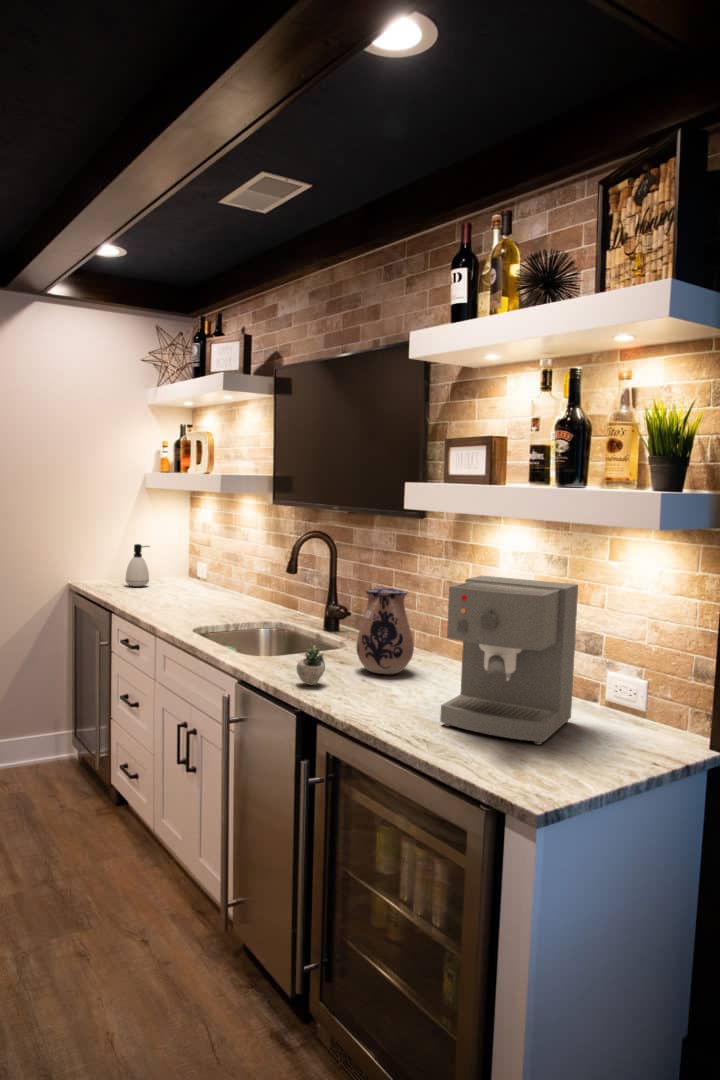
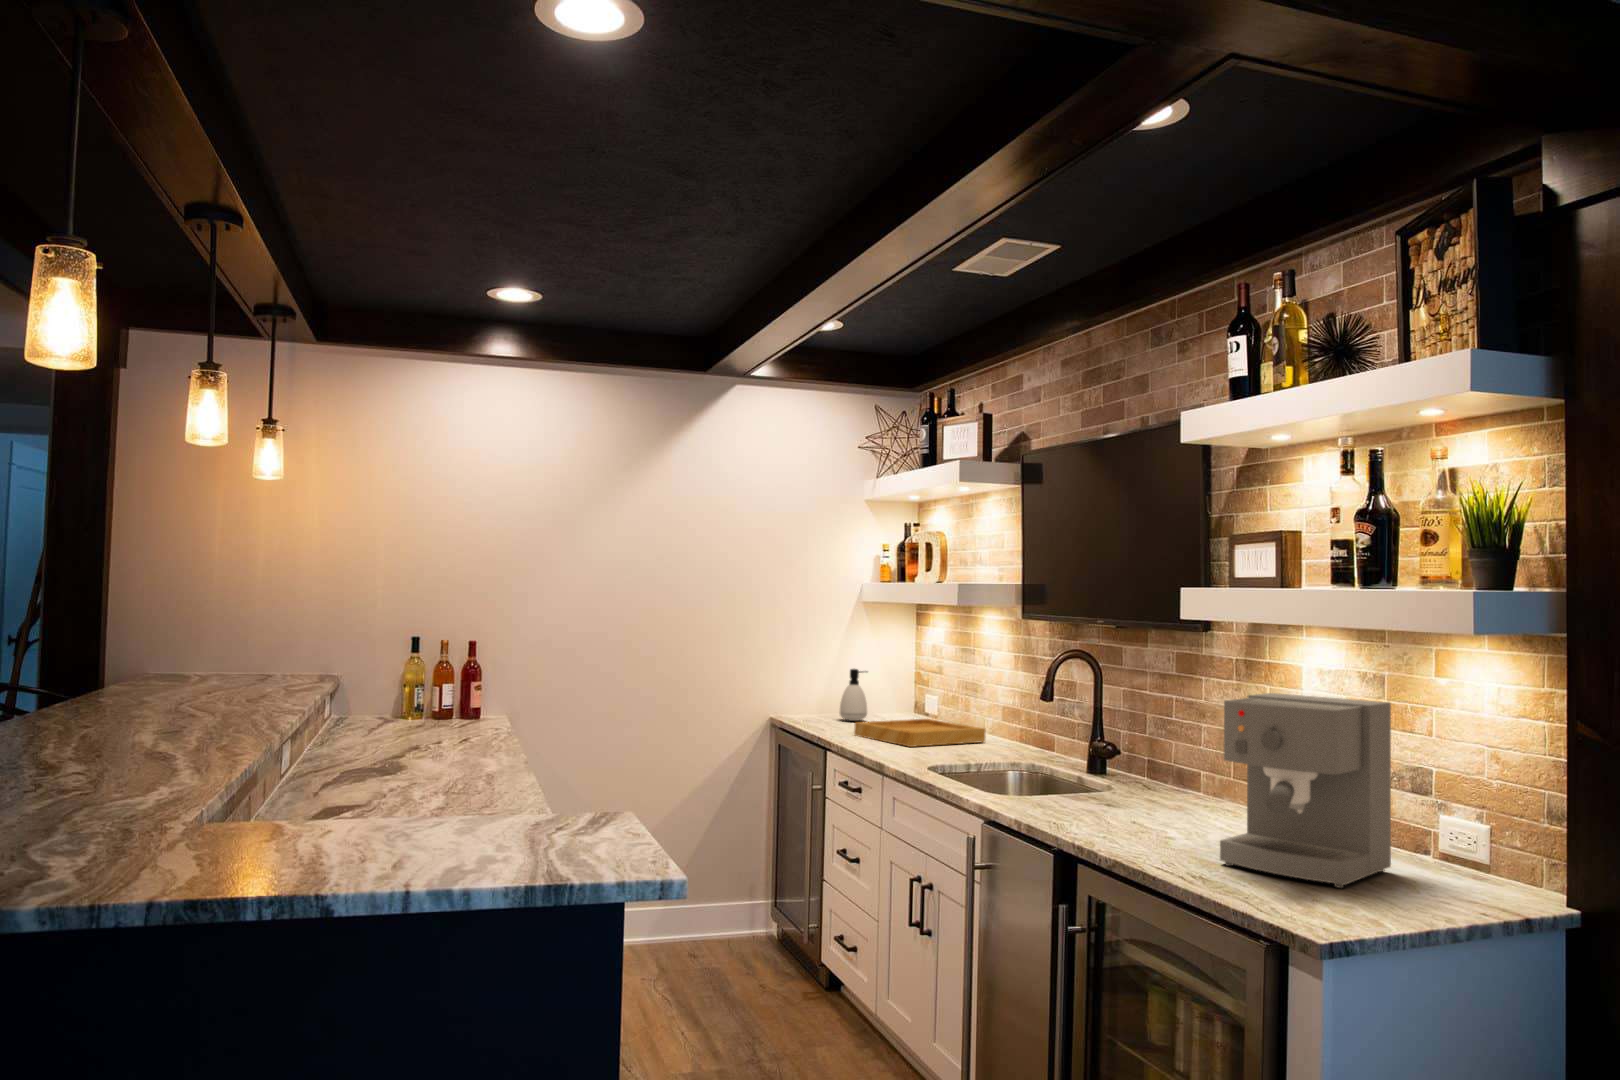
tray: none [136,584,245,611] -> present [854,719,985,747]
ceramic pitcher: present [357,588,414,674] -> none [1123,713,1195,817]
succulent plant: present [297,638,354,685] -> none [1050,768,1119,822]

